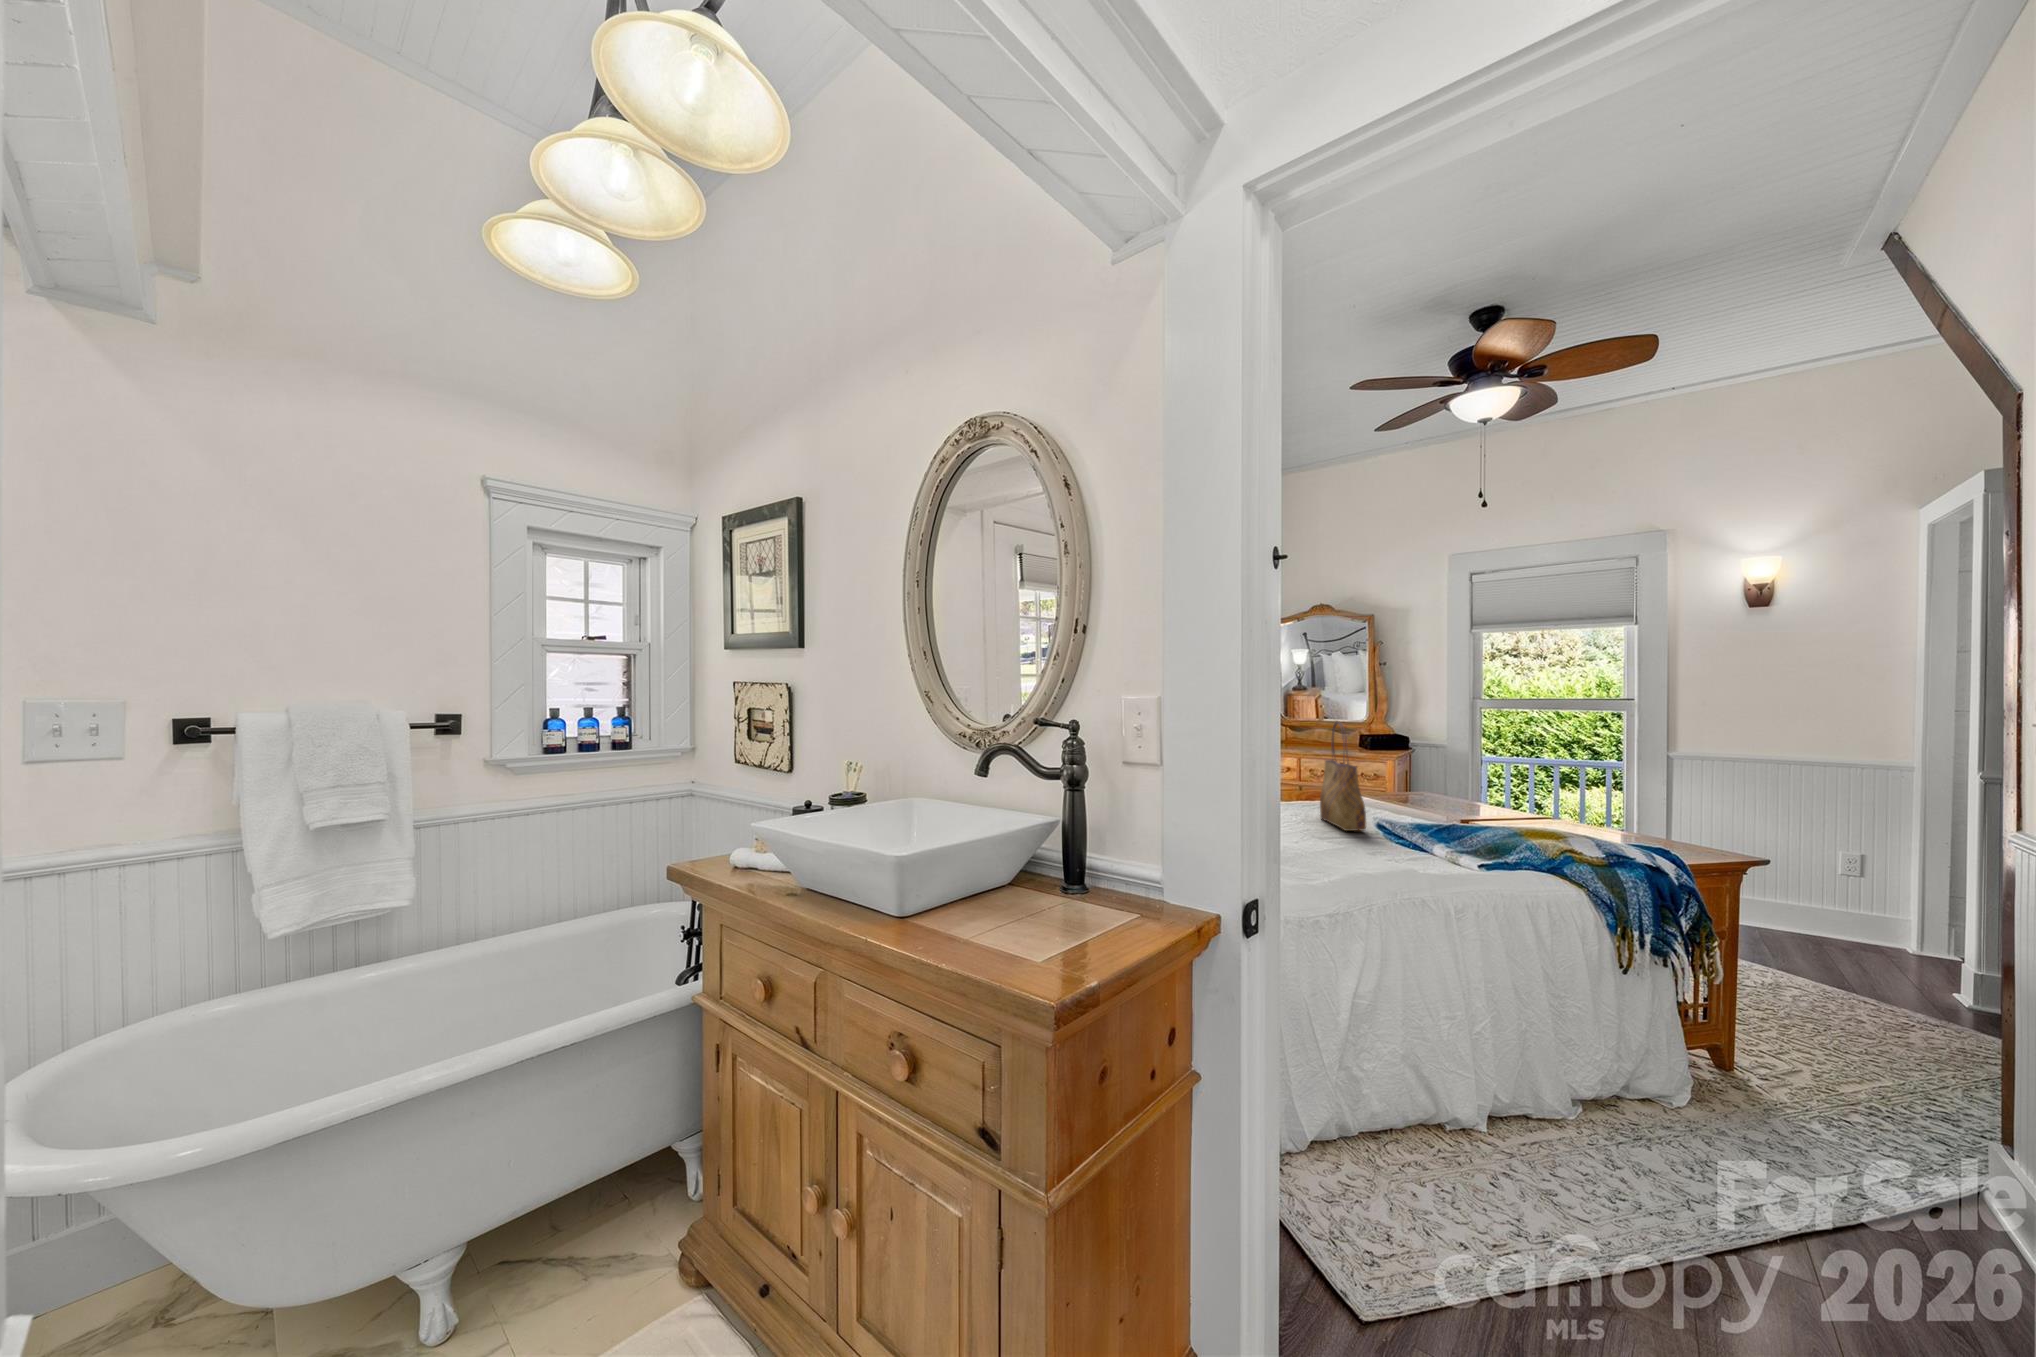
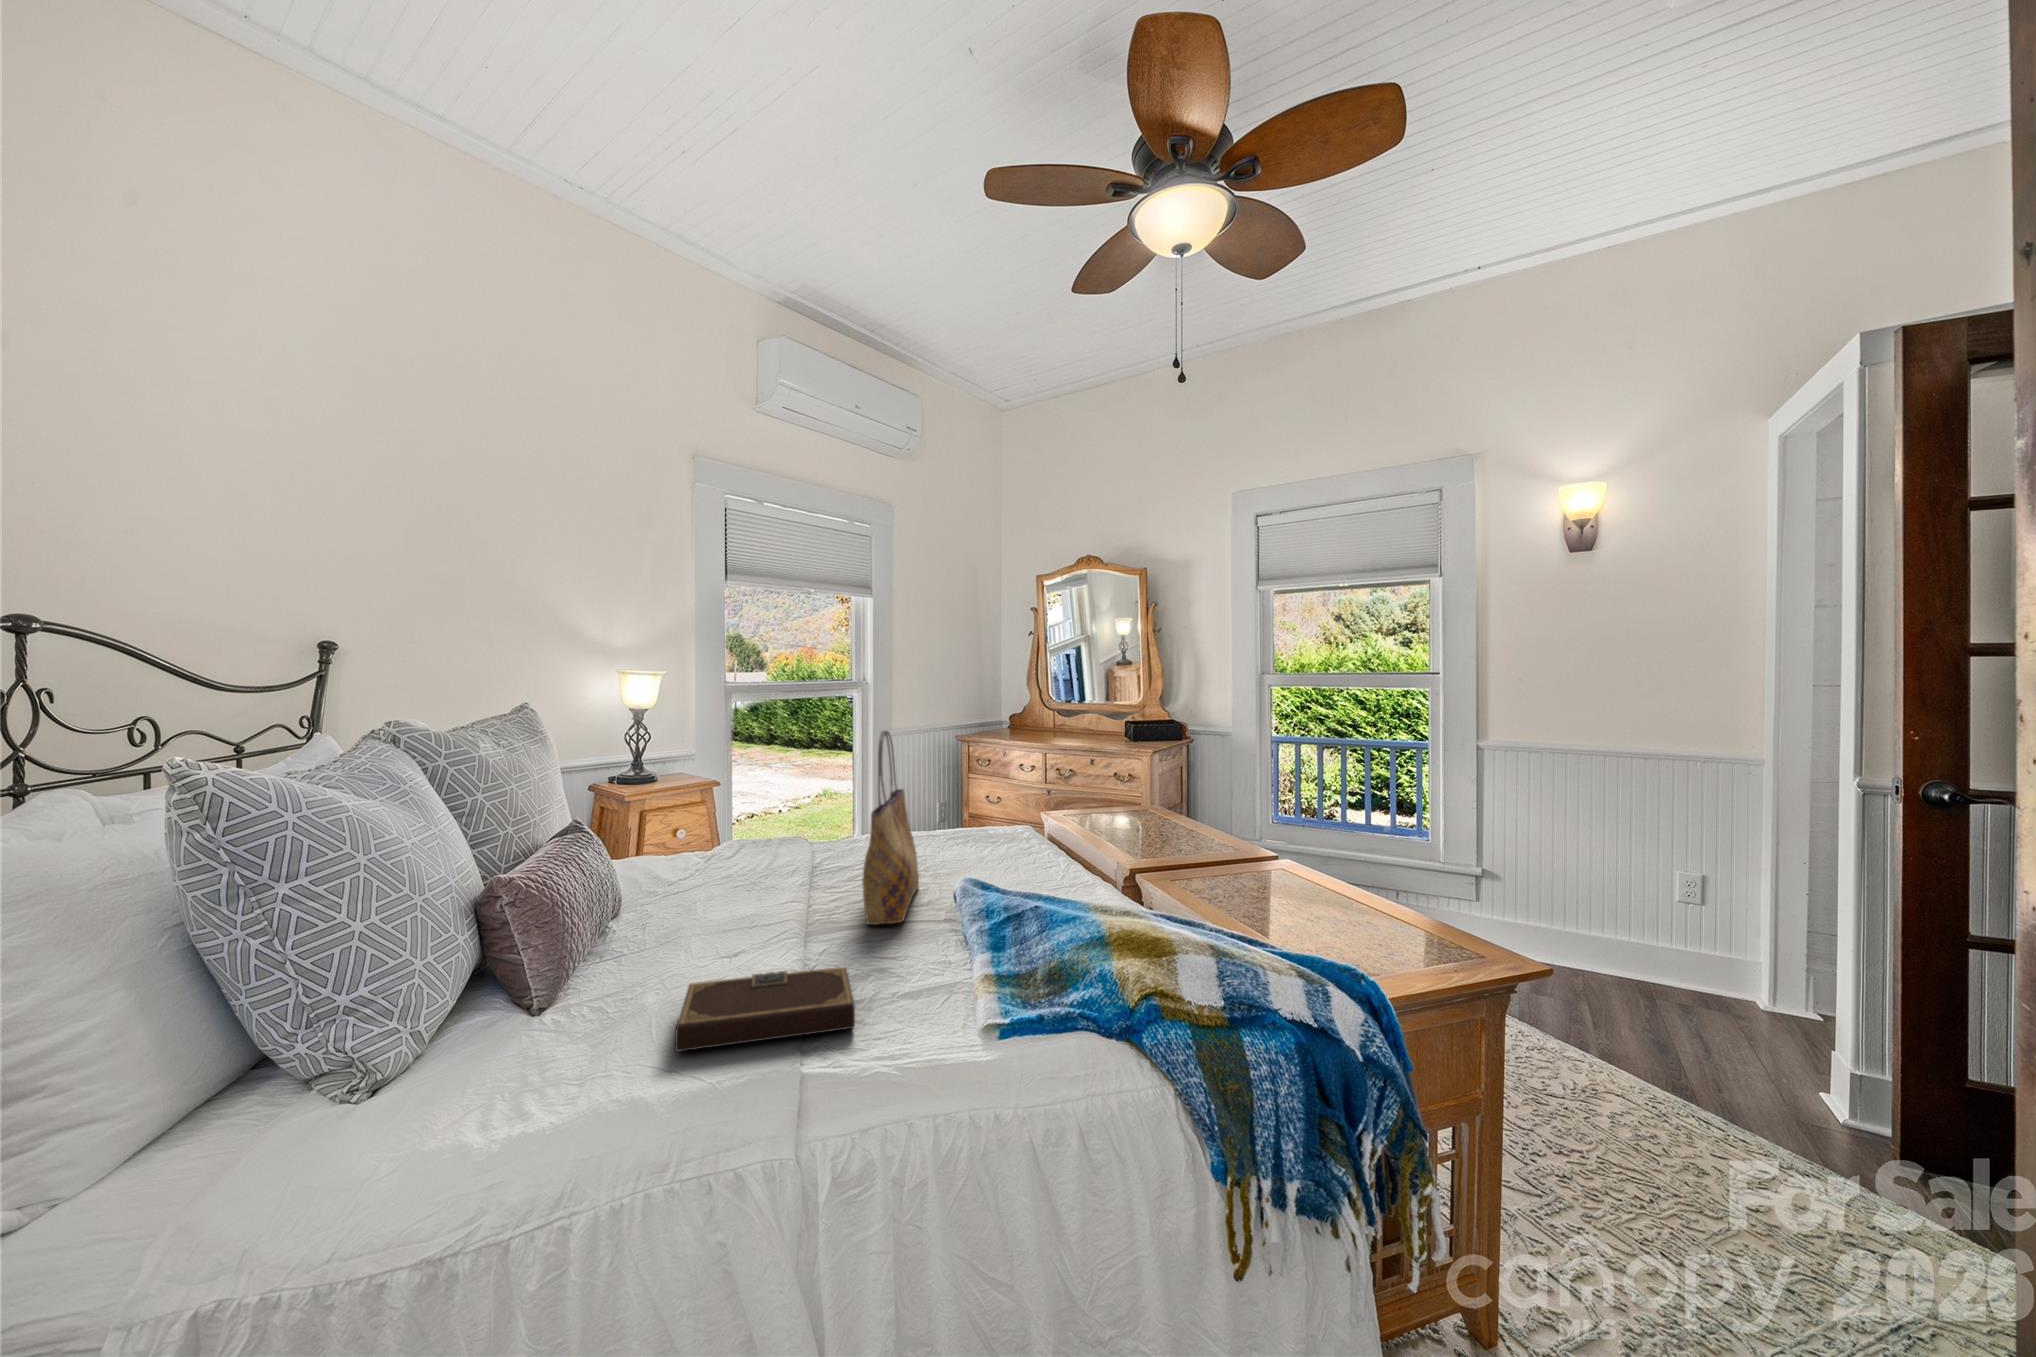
notebook: none [1313,839,1416,862] -> present [675,967,855,1052]

